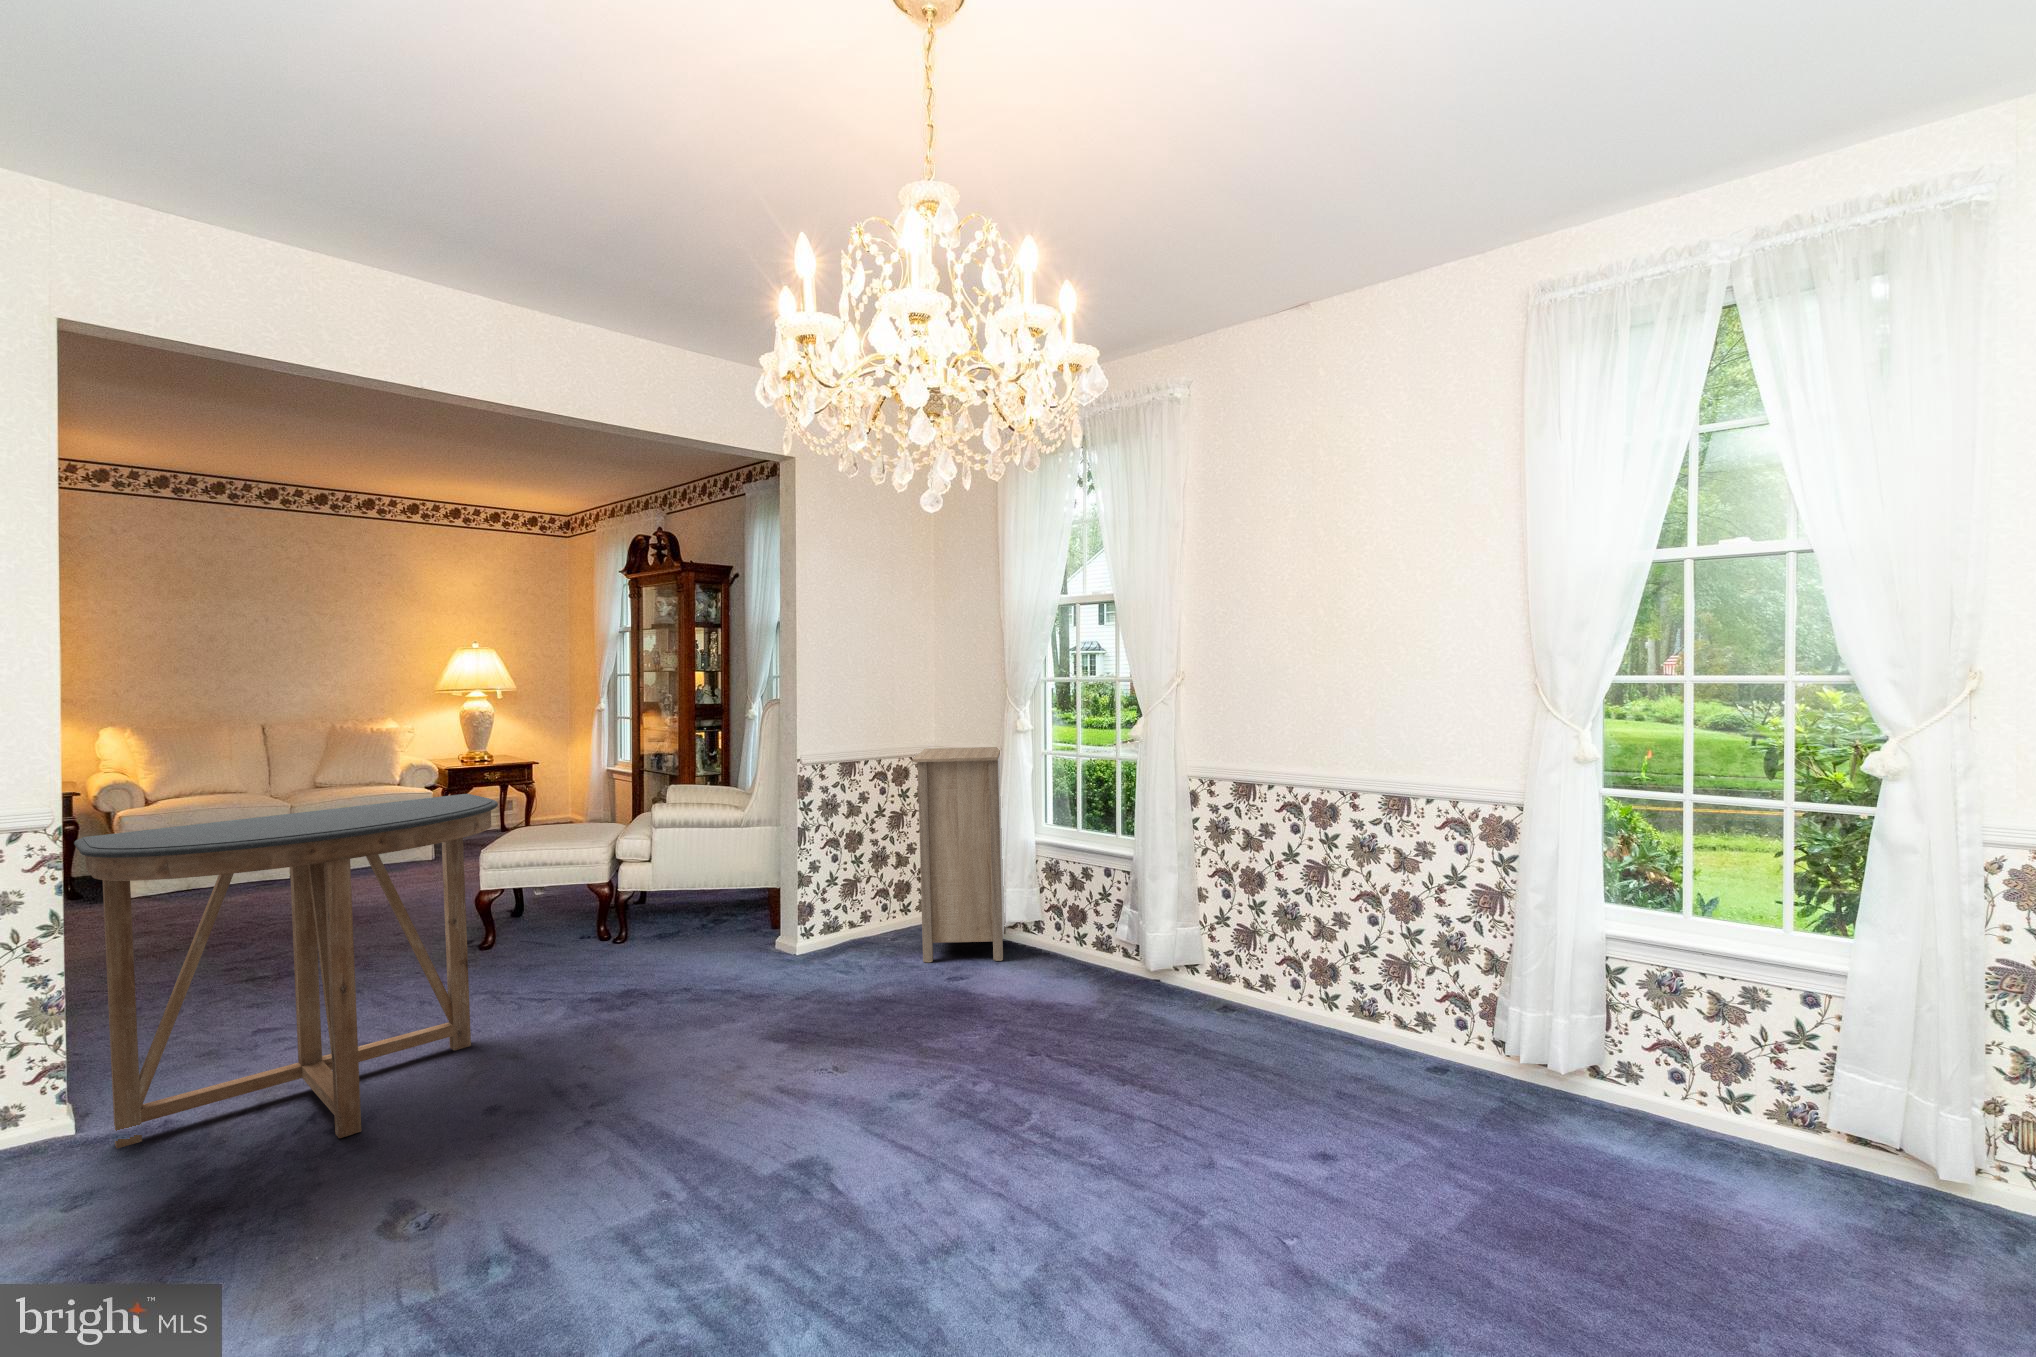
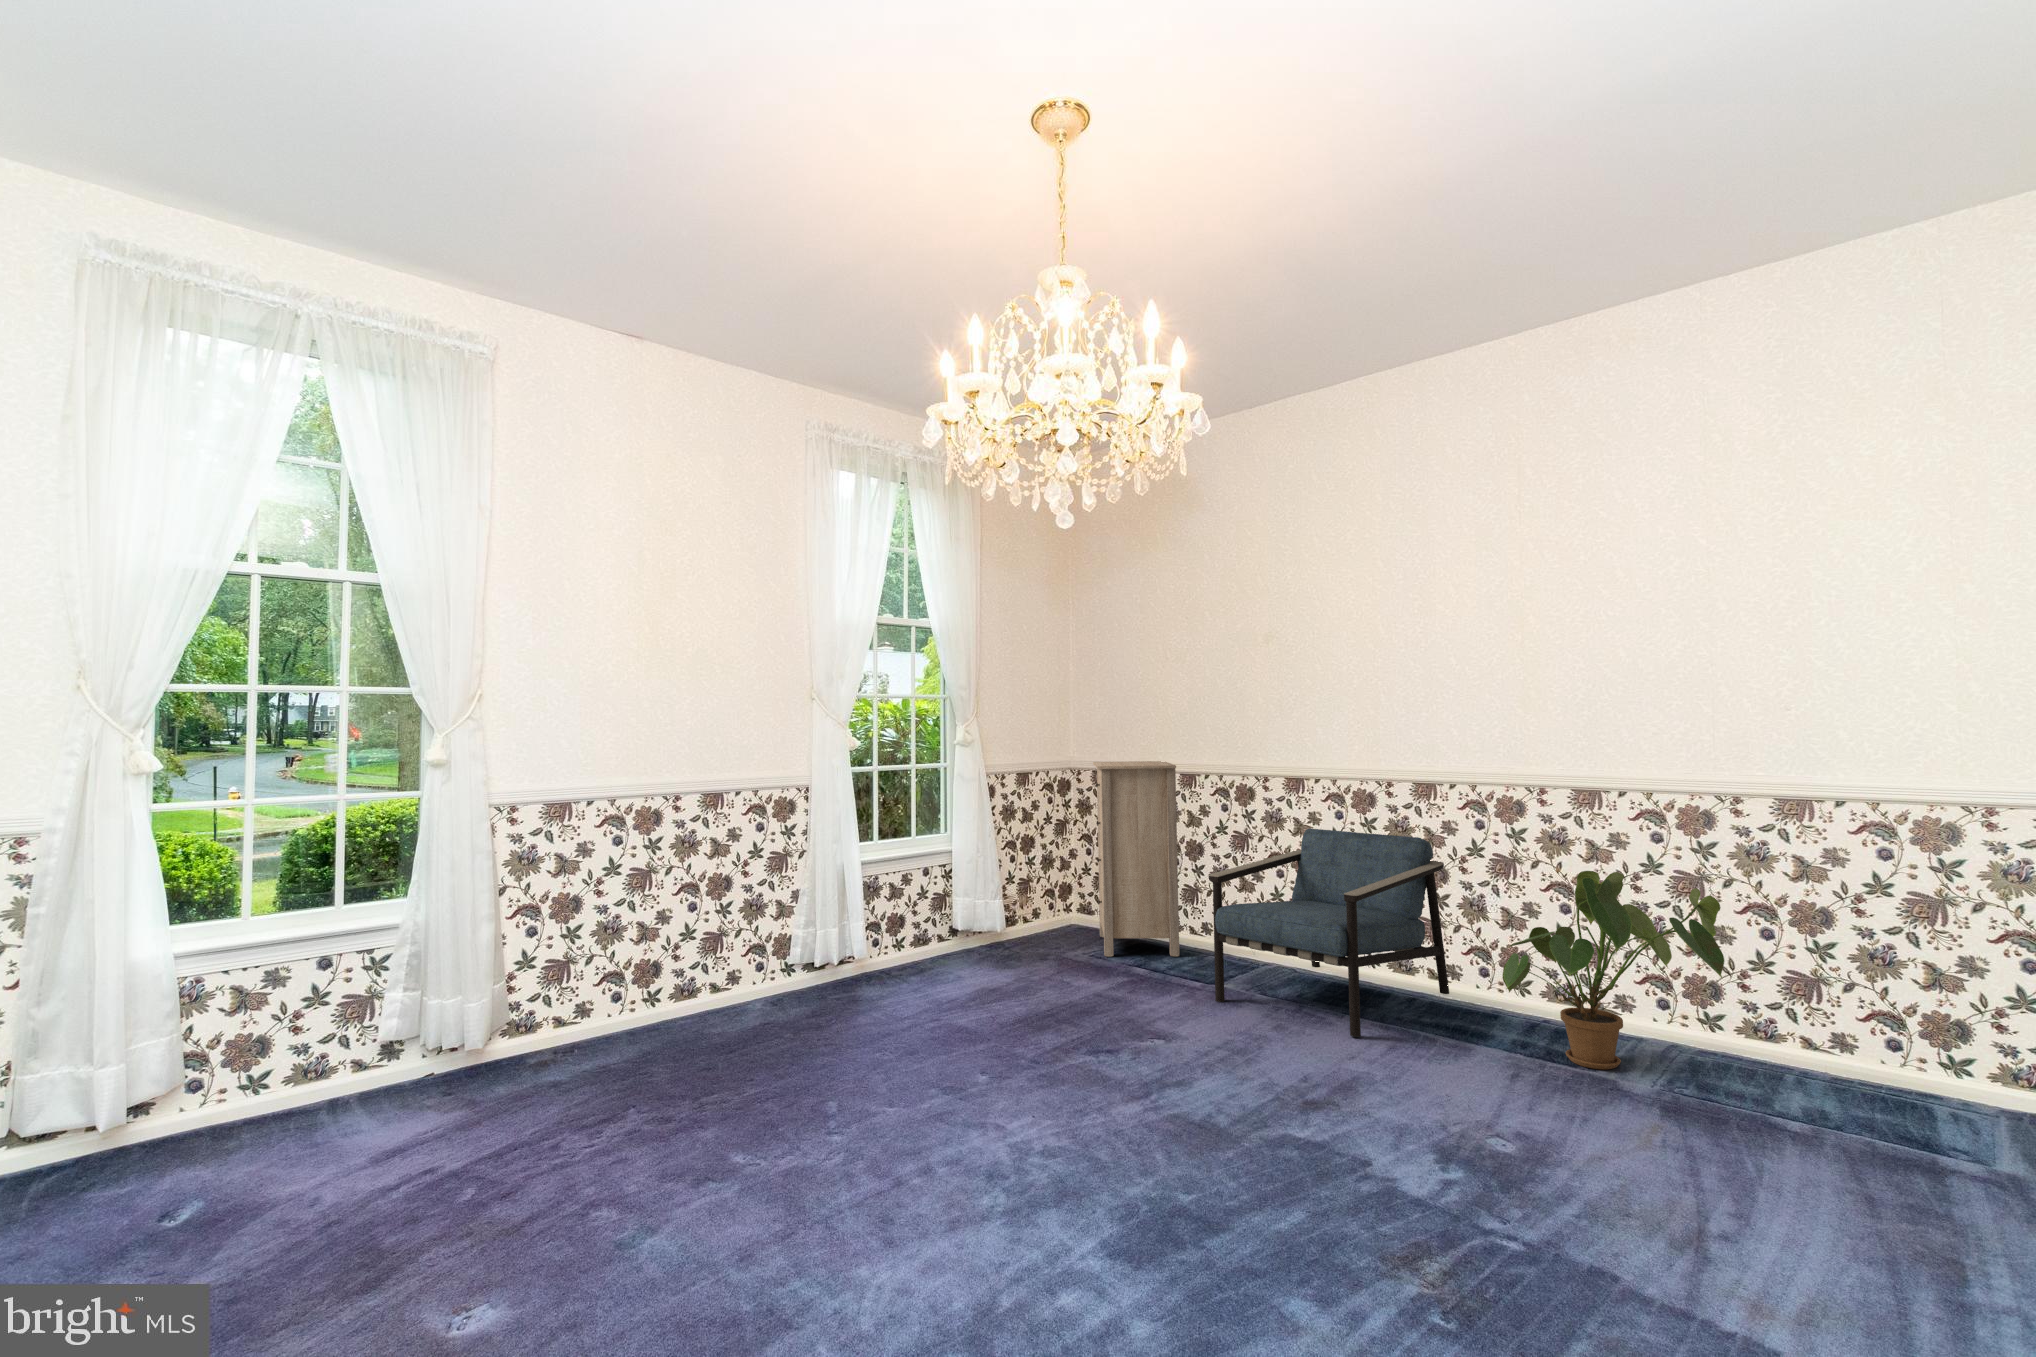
console table: present [74,794,498,1149] -> none [442,781,769,1079]
armchair: none [1004,826,1265,1067] -> present [1209,828,1449,1037]
house plant: none [1282,884,1508,1104] -> present [1502,871,1724,1069]

